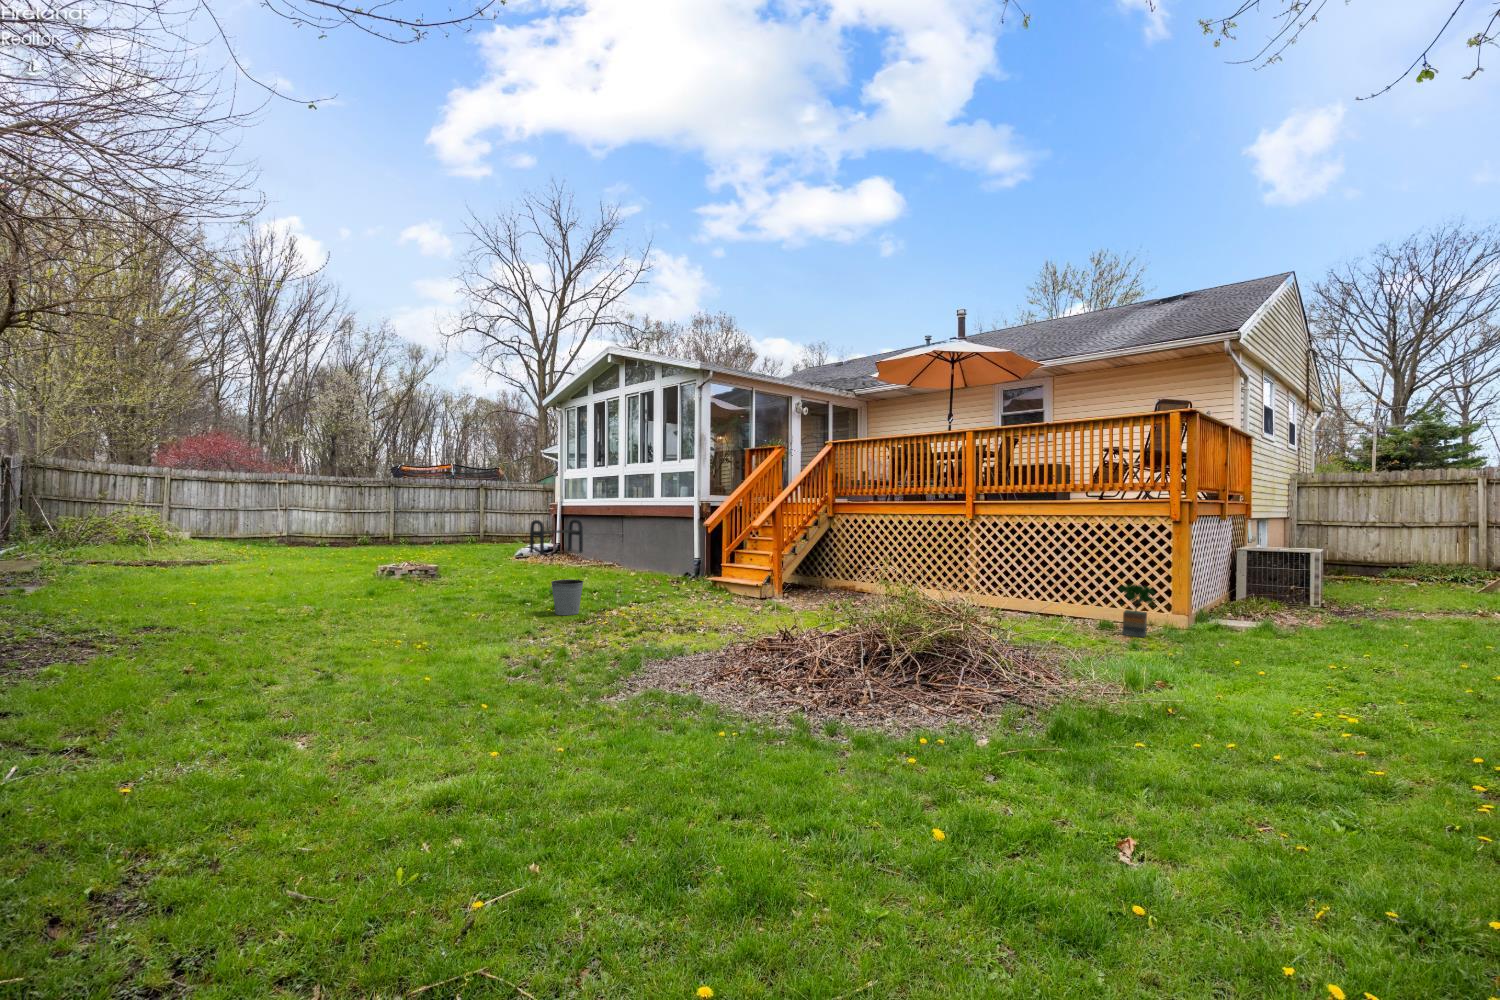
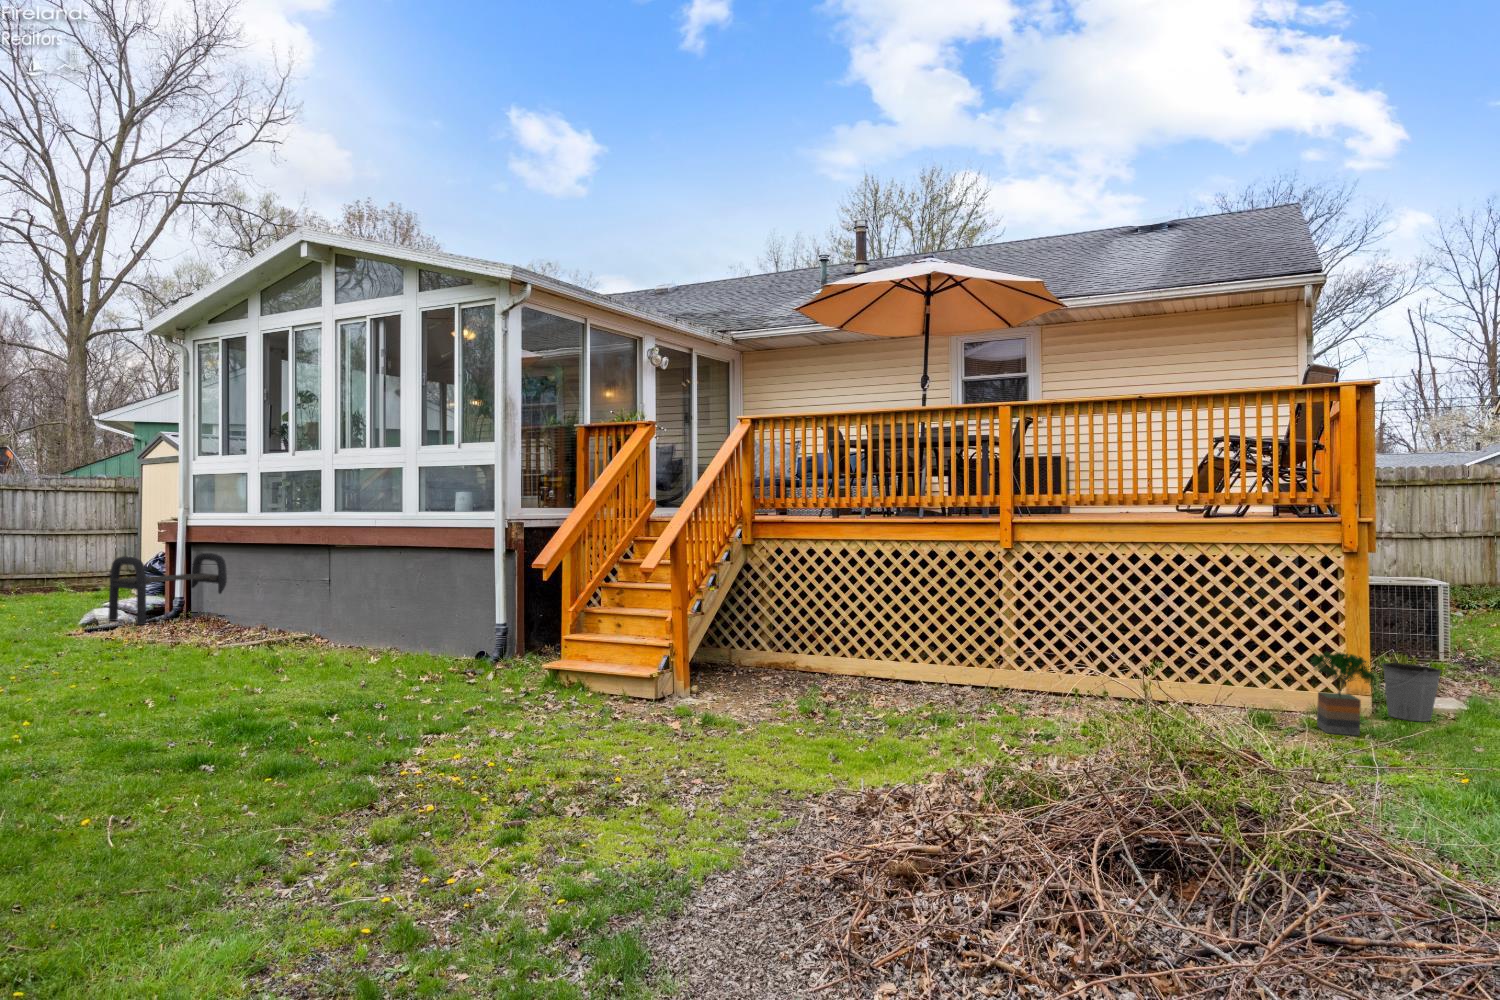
bucket: present [551,579,583,615] -> present [1382,661,1441,721]

